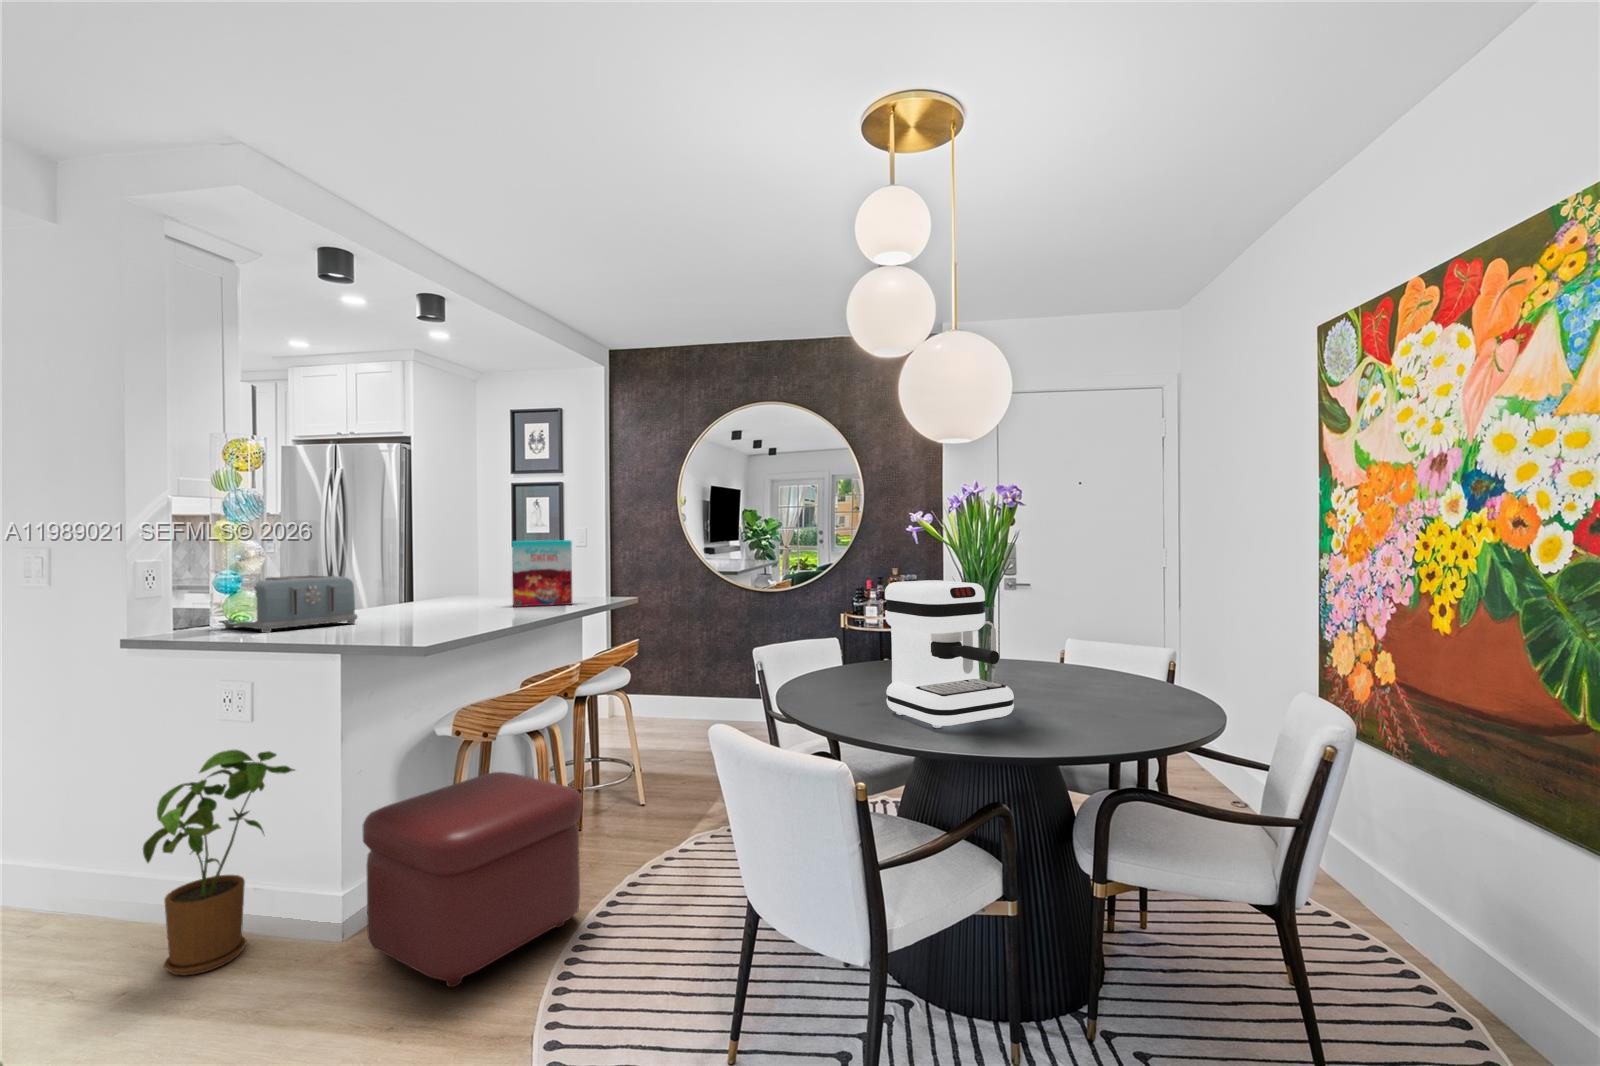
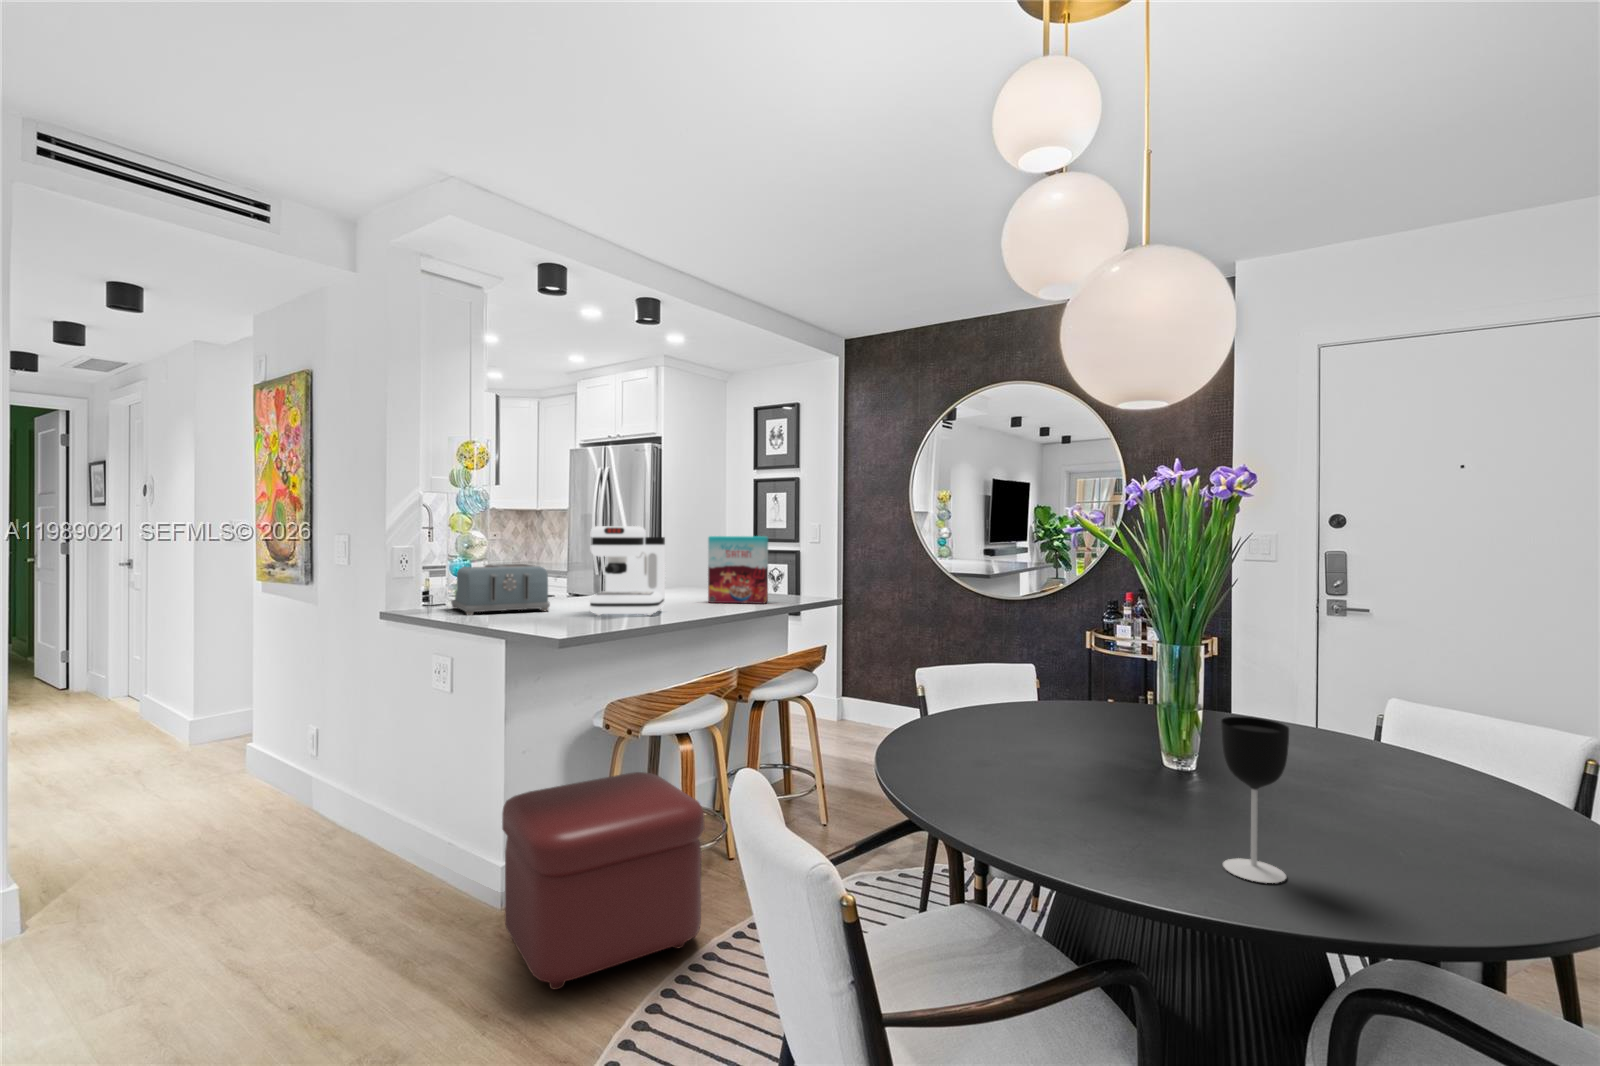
coffee maker: present [885,580,1014,728] -> present [589,526,665,616]
wine glass: none [1054,644,1093,743] -> present [1221,717,1289,883]
house plant: present [143,750,295,975] -> none [344,720,466,916]

